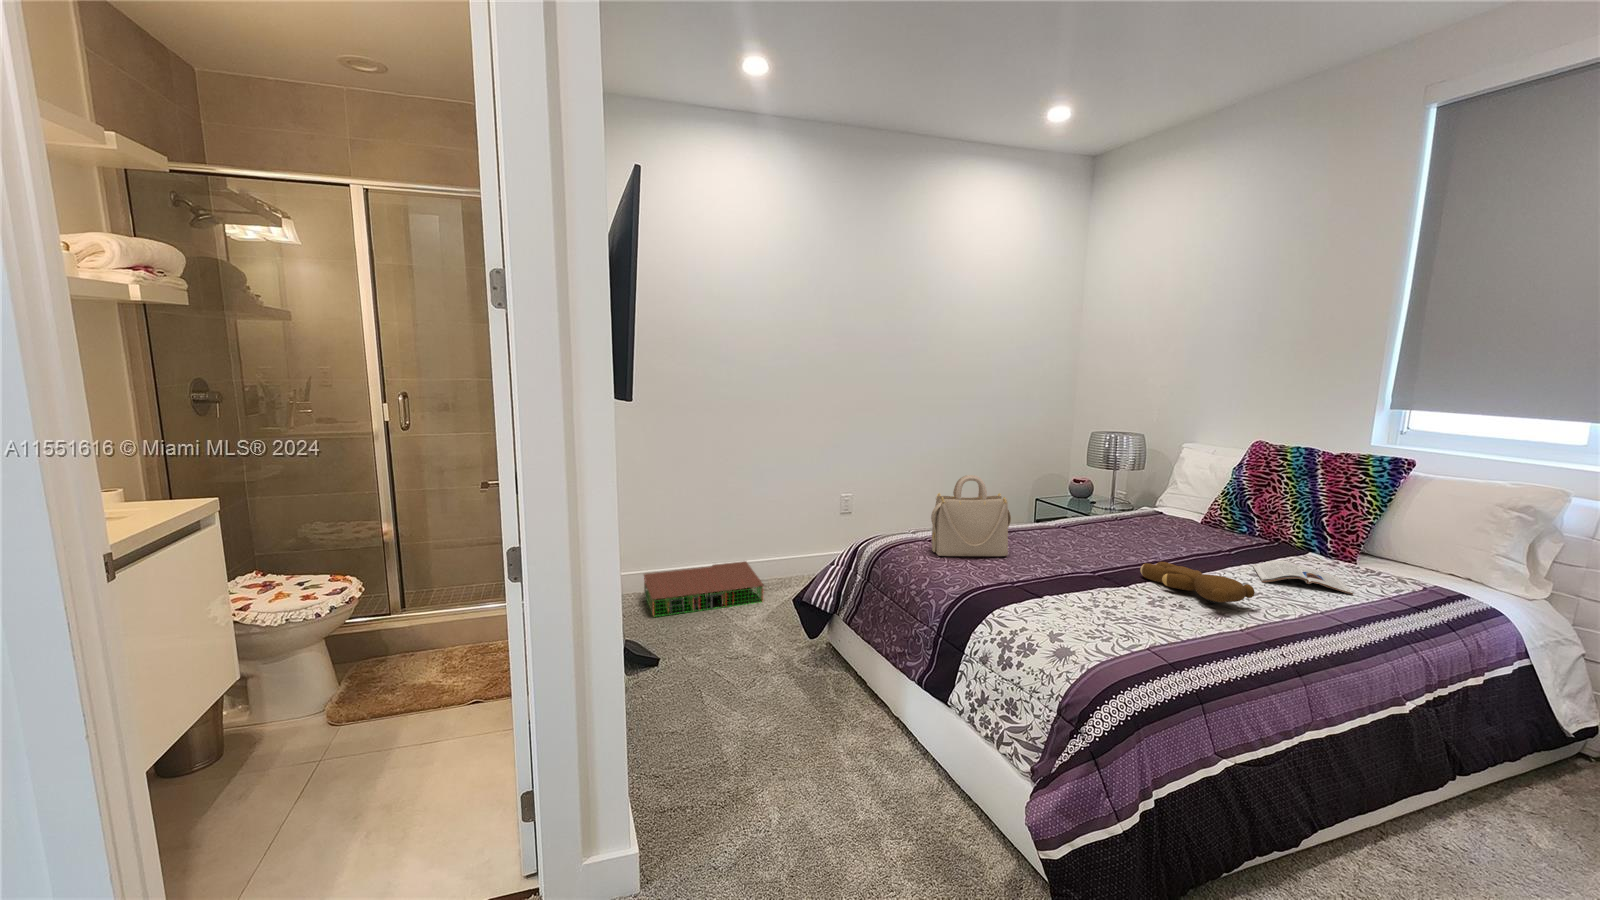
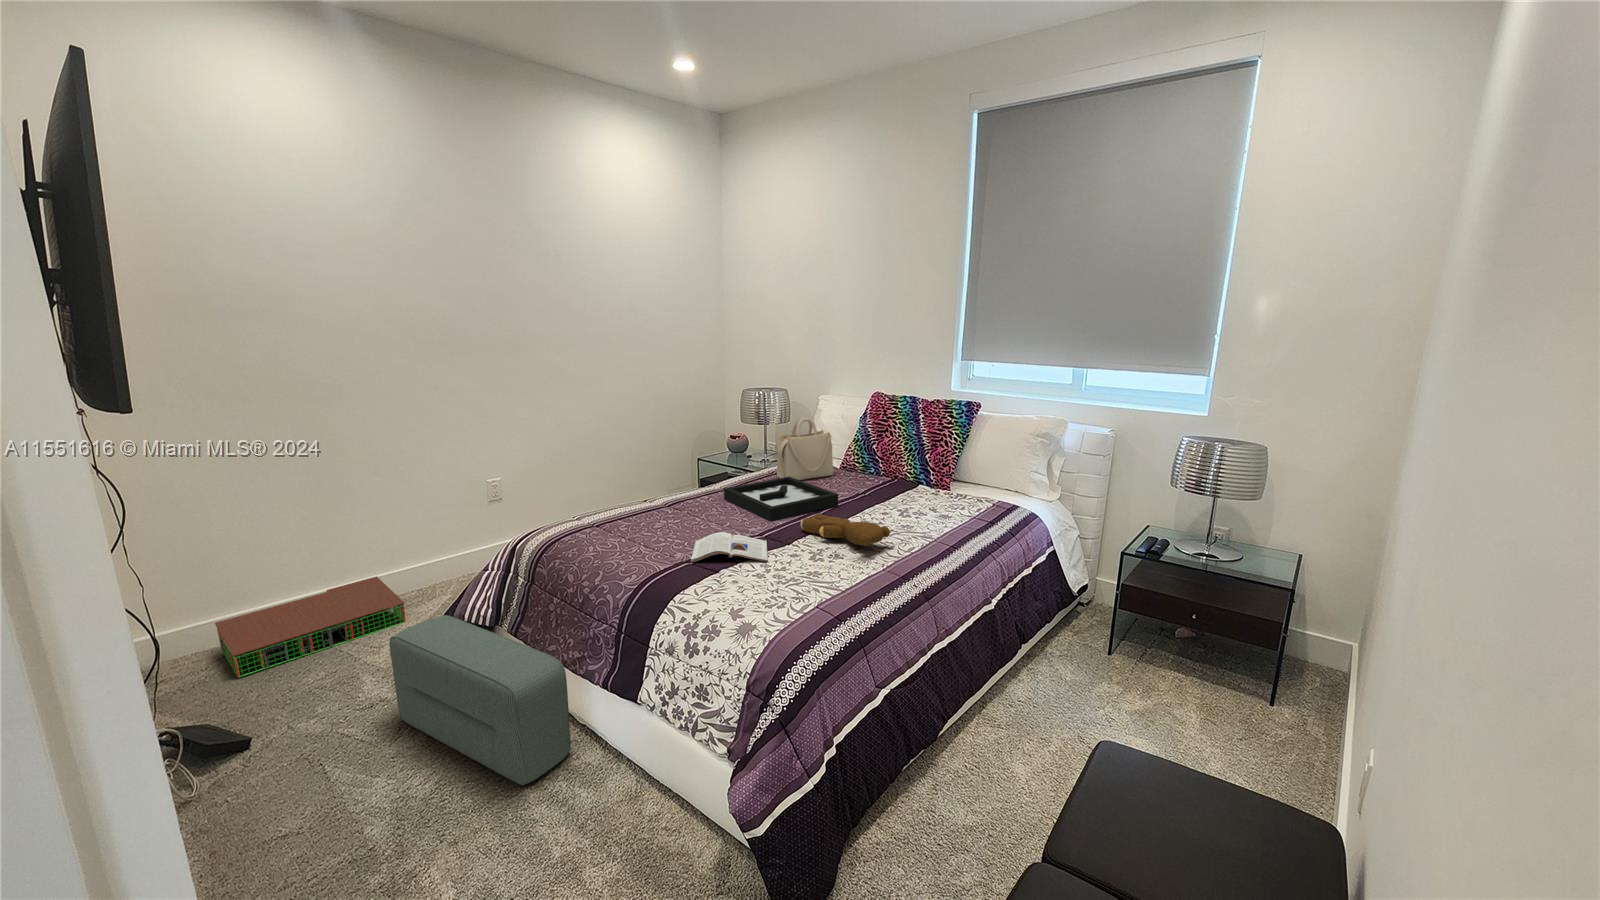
handbag: present [931,475,1011,556] -> present [777,417,833,480]
decorative tray: none [1056,522,1193,562] -> present [724,477,838,521]
magazine: present [1253,560,1353,594] -> present [691,532,768,562]
pouf: none [754,595,887,753] -> present [389,615,571,785]

